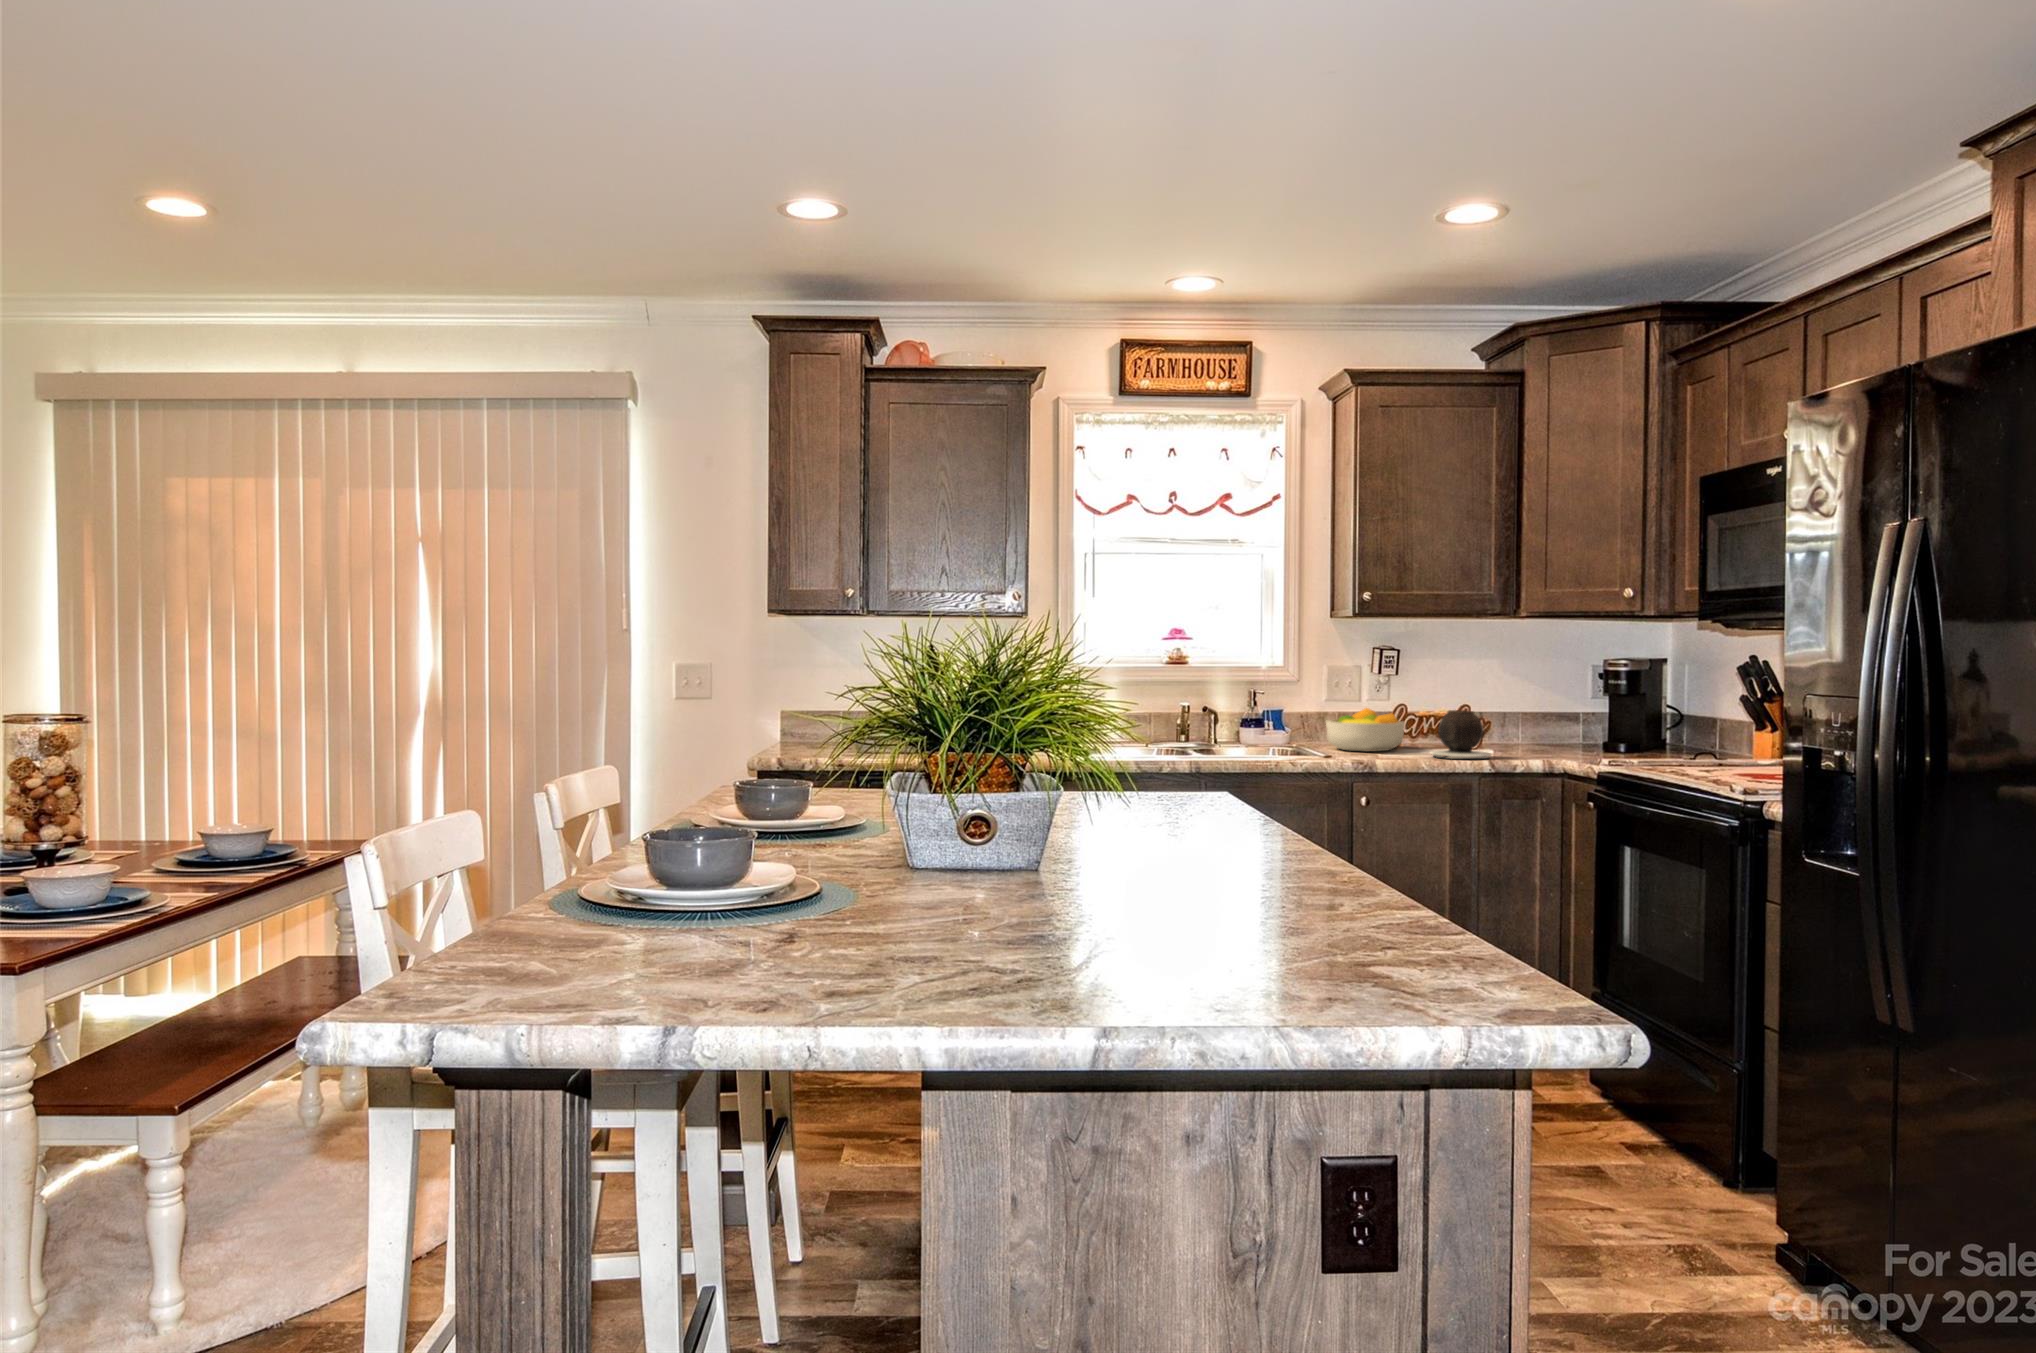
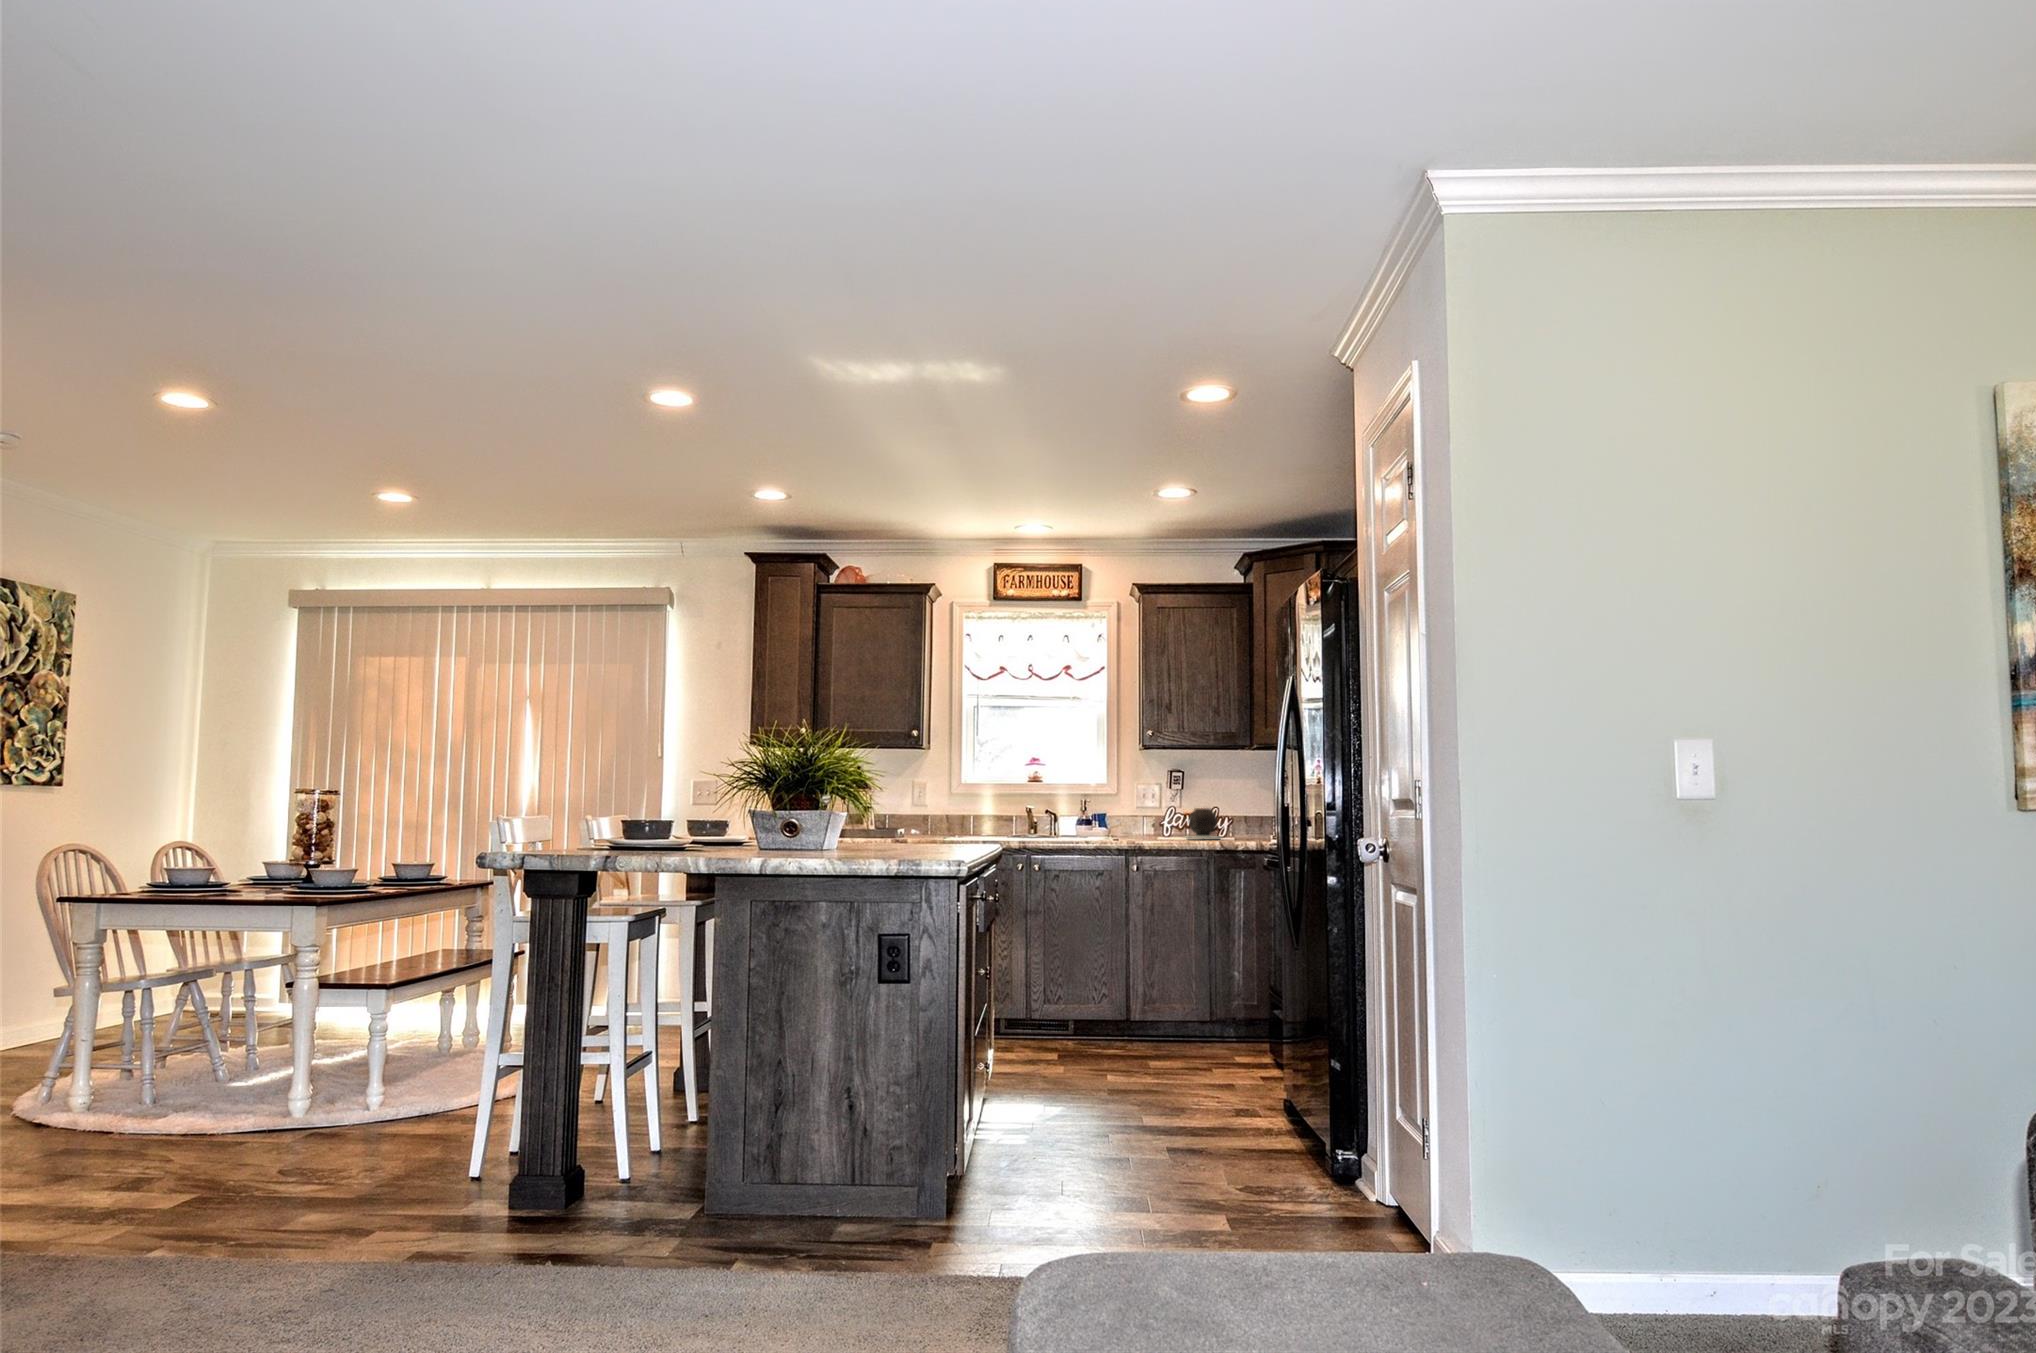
fruit bowl: present [1326,708,1405,752] -> none [1128,811,1180,838]

